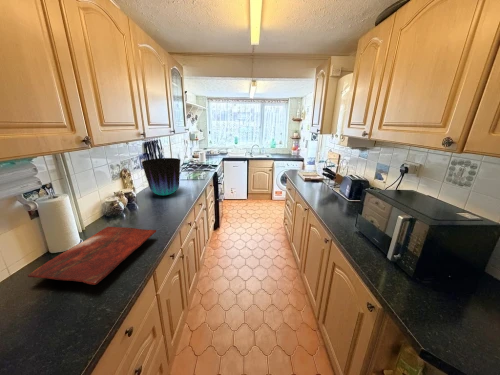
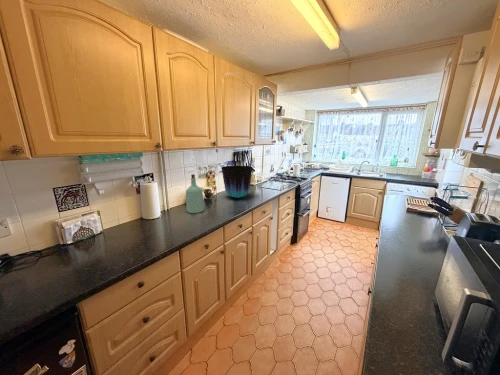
bottle: none [114,175,141,225] -> present [186,174,204,213]
cutting board: present [28,226,156,285] -> none [114,211,196,245]

